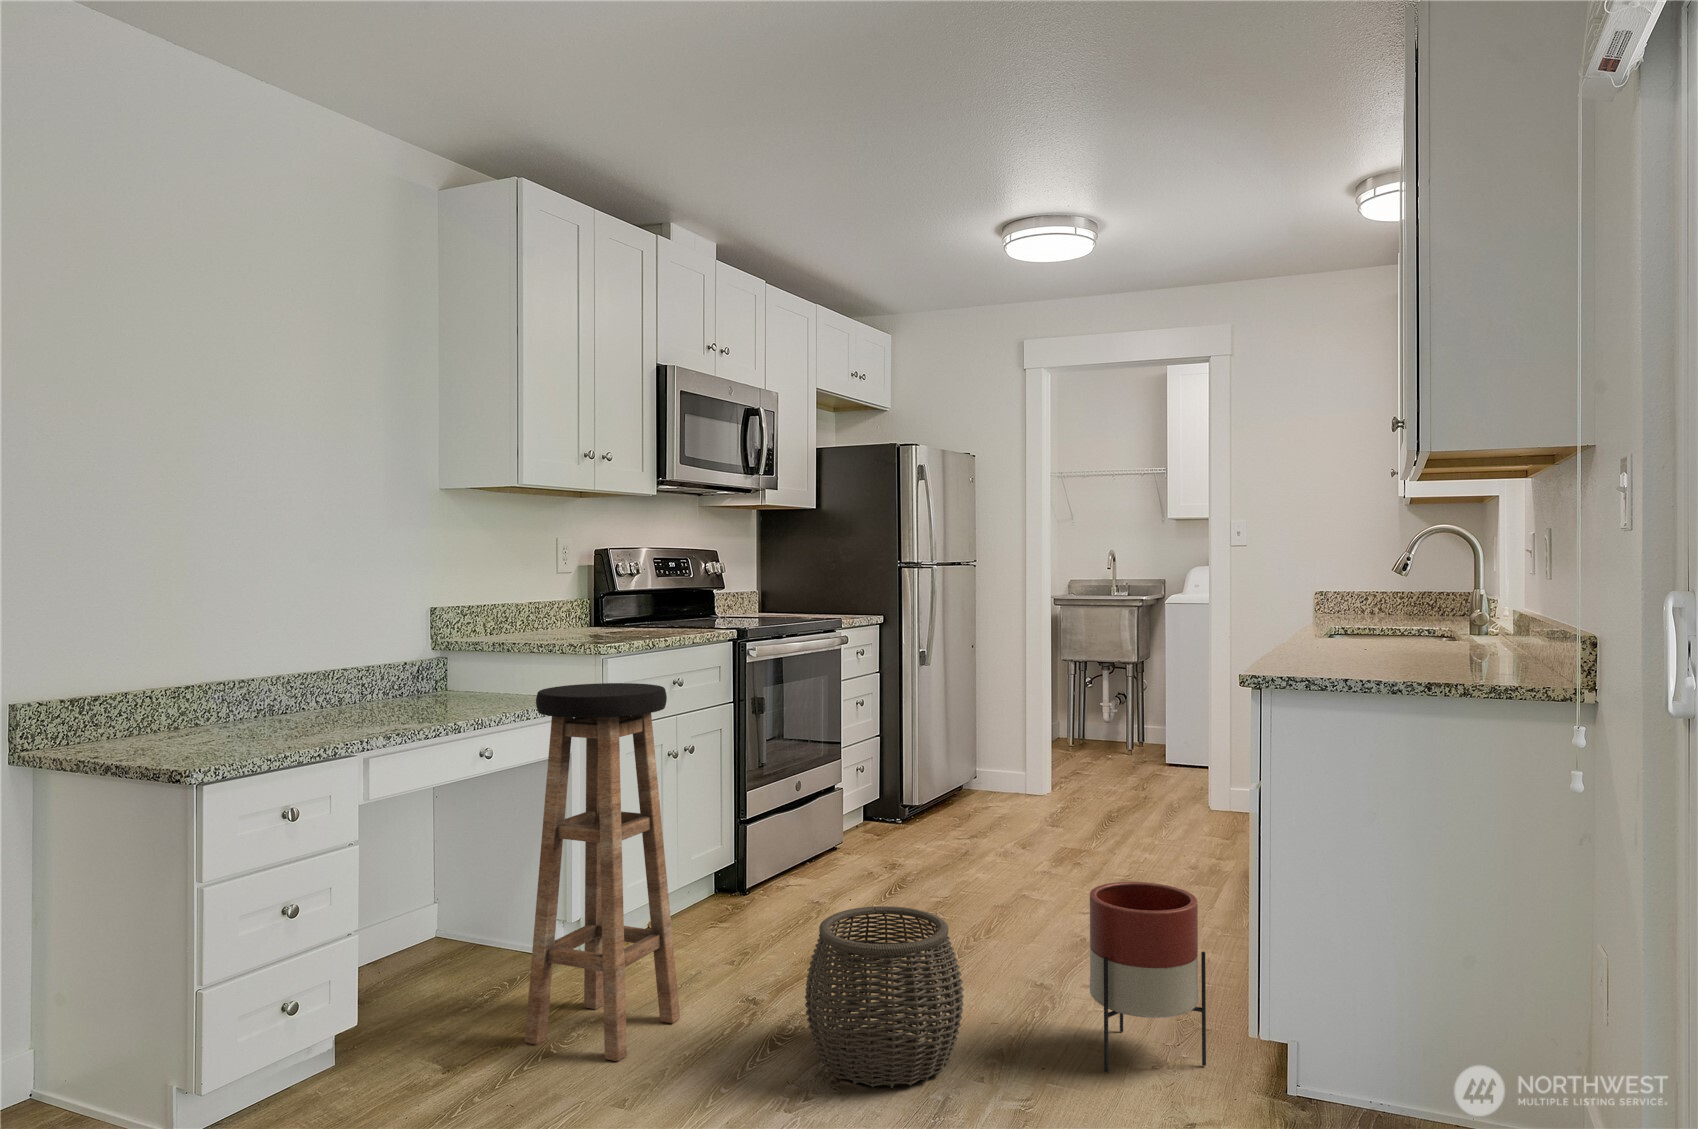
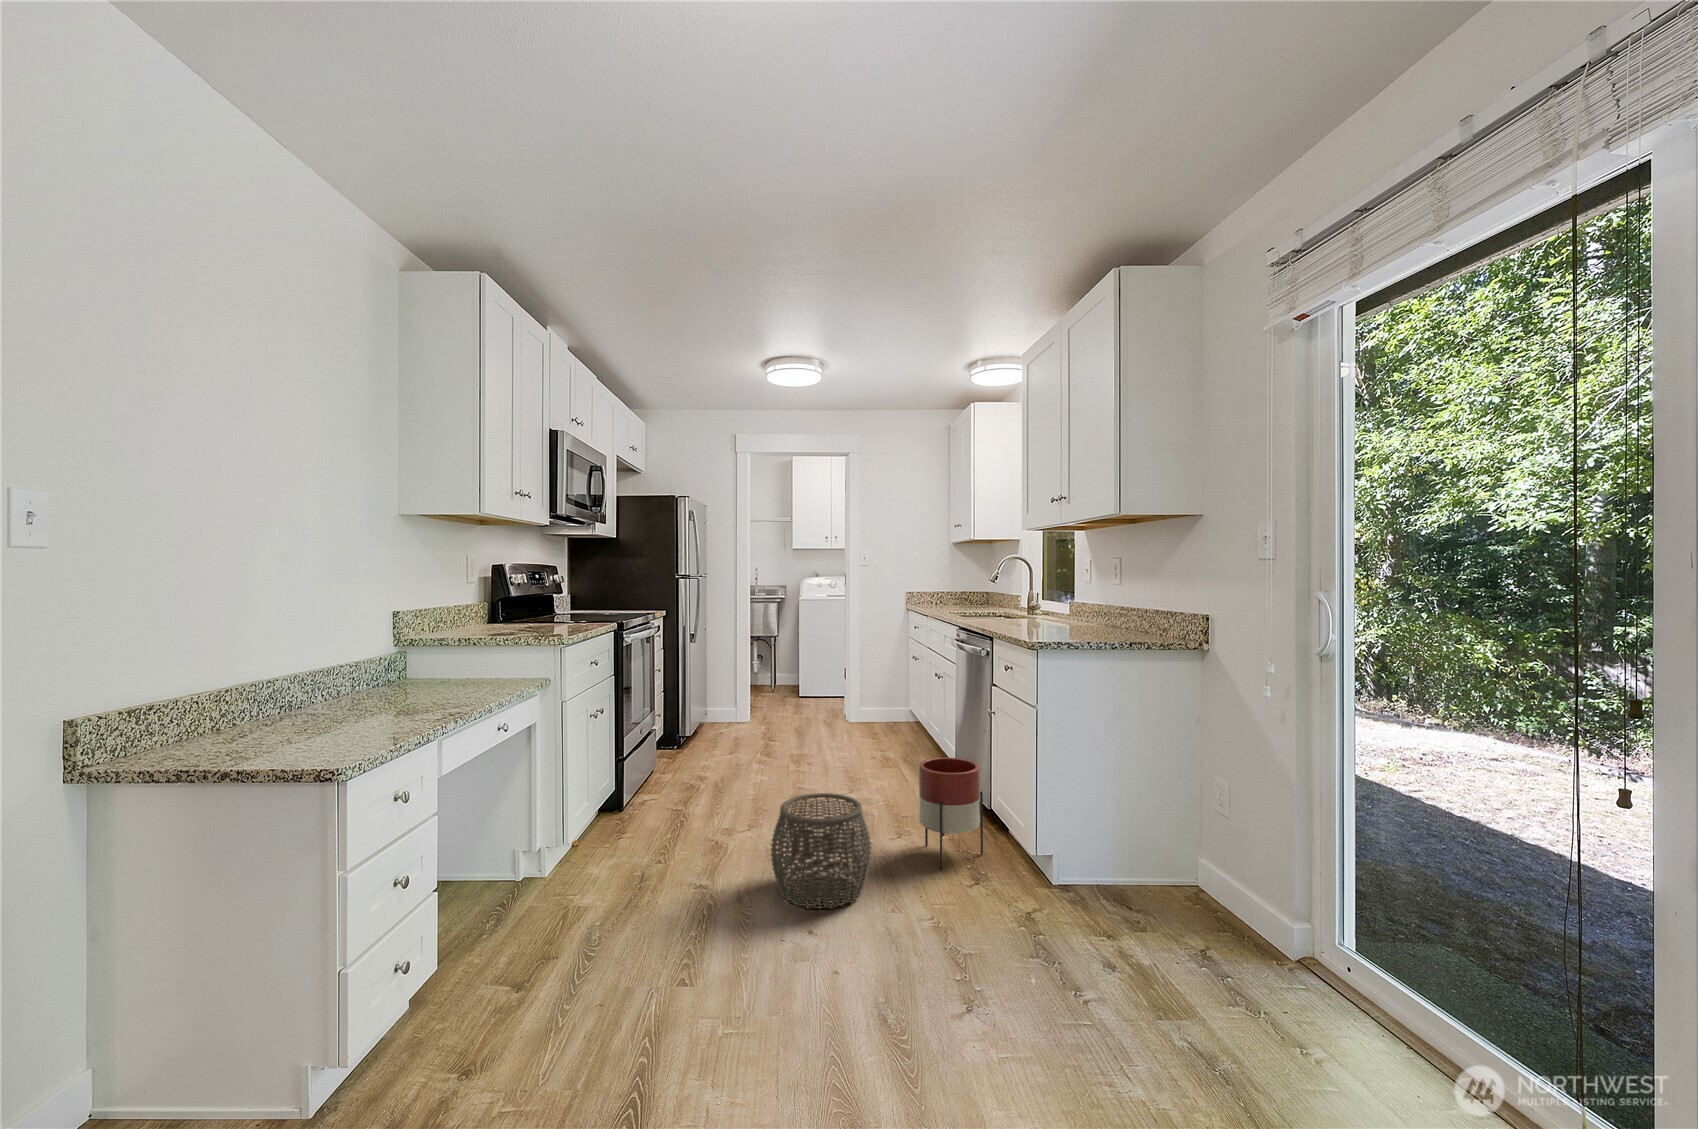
bar stool: present [525,683,680,1061] -> none [563,662,664,941]

